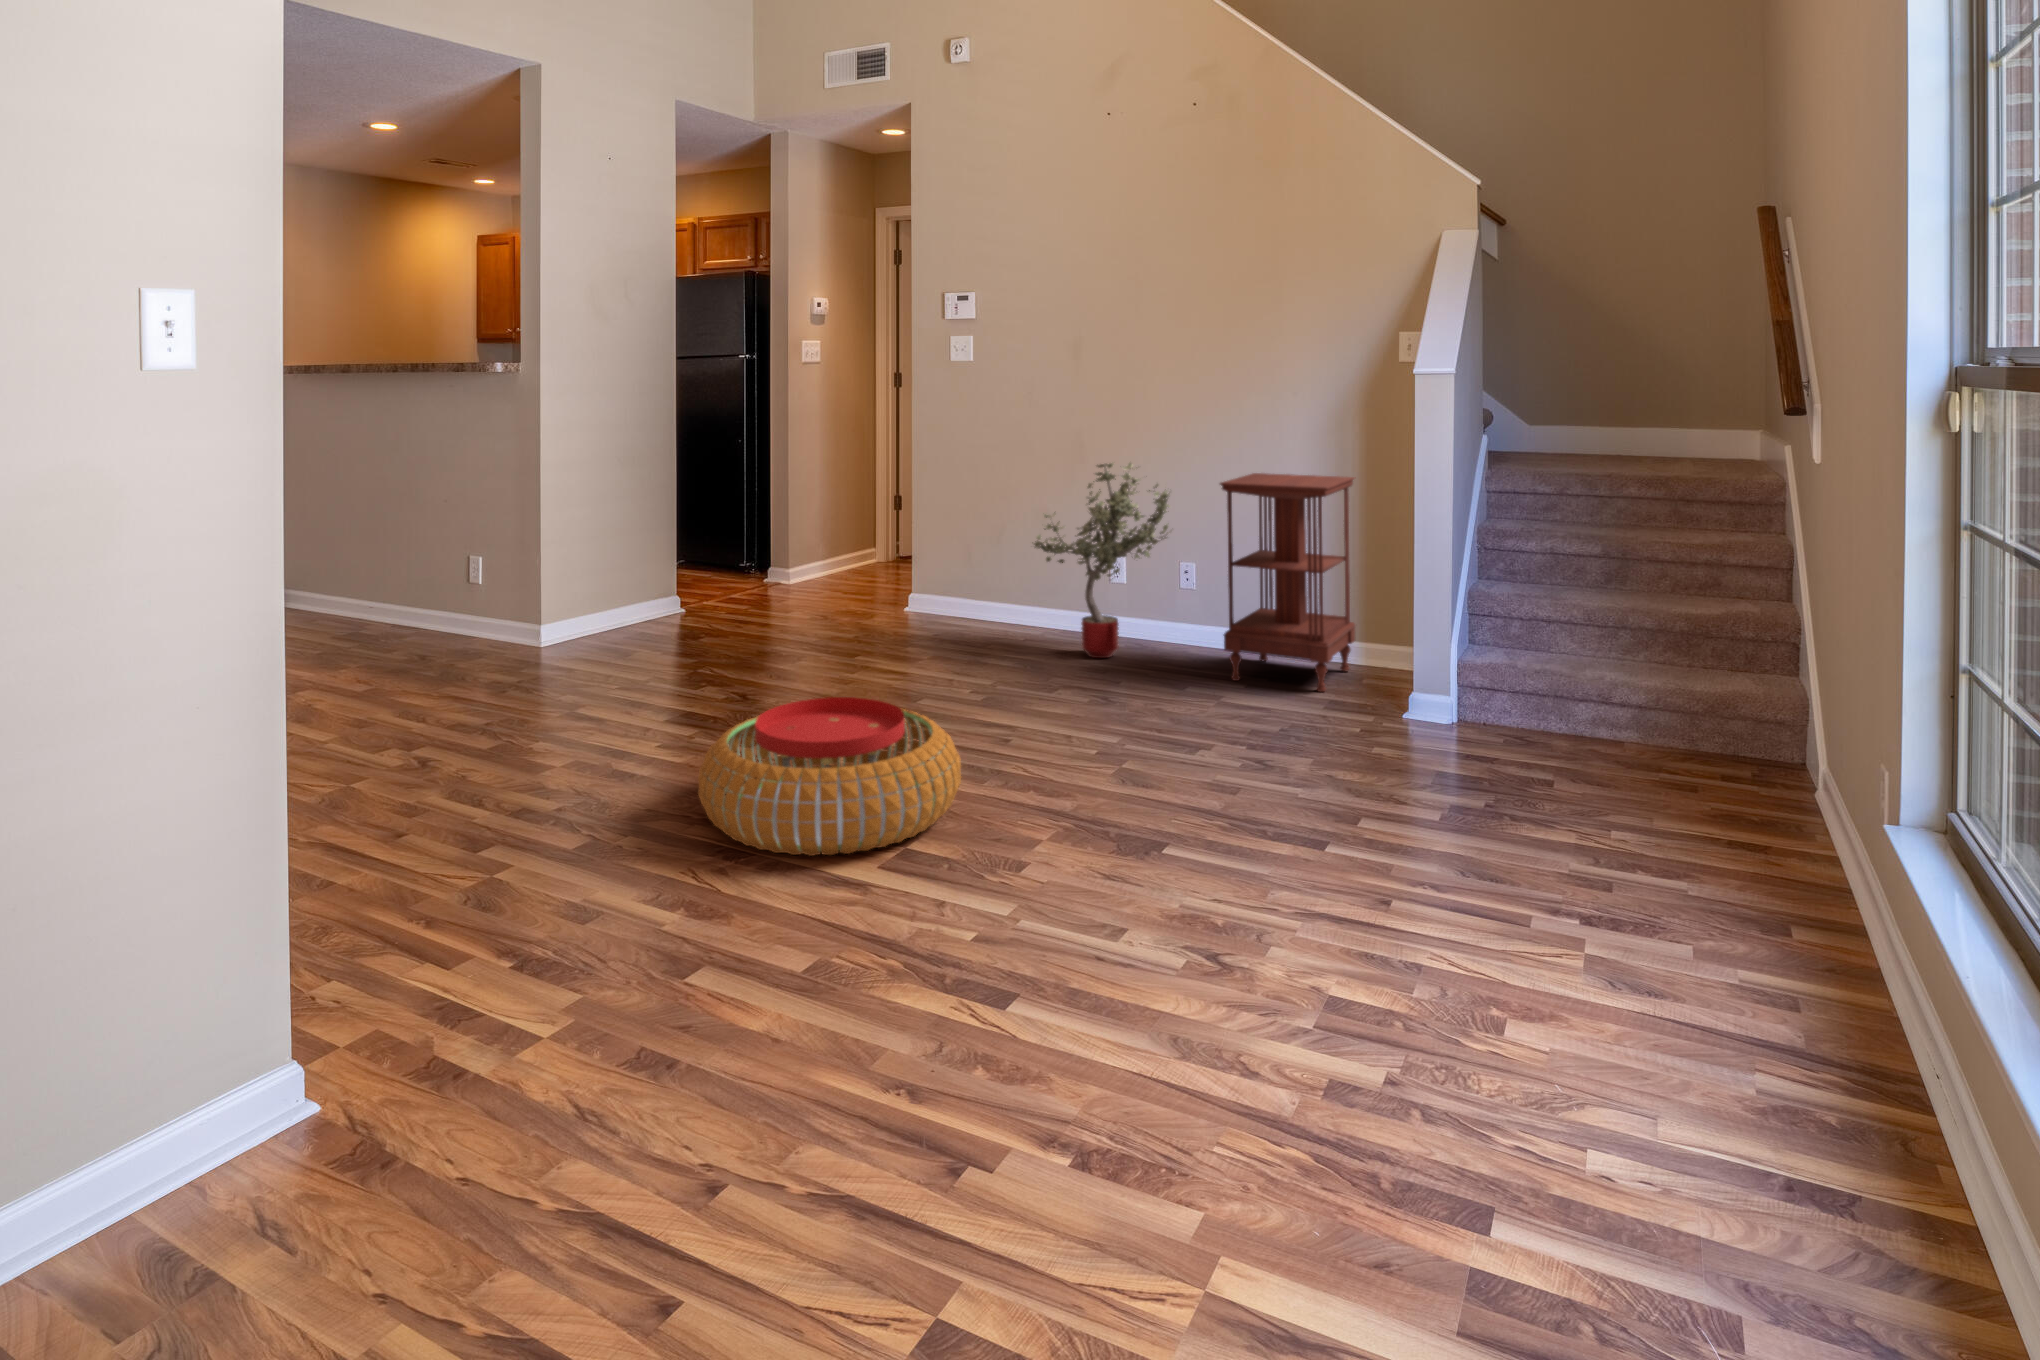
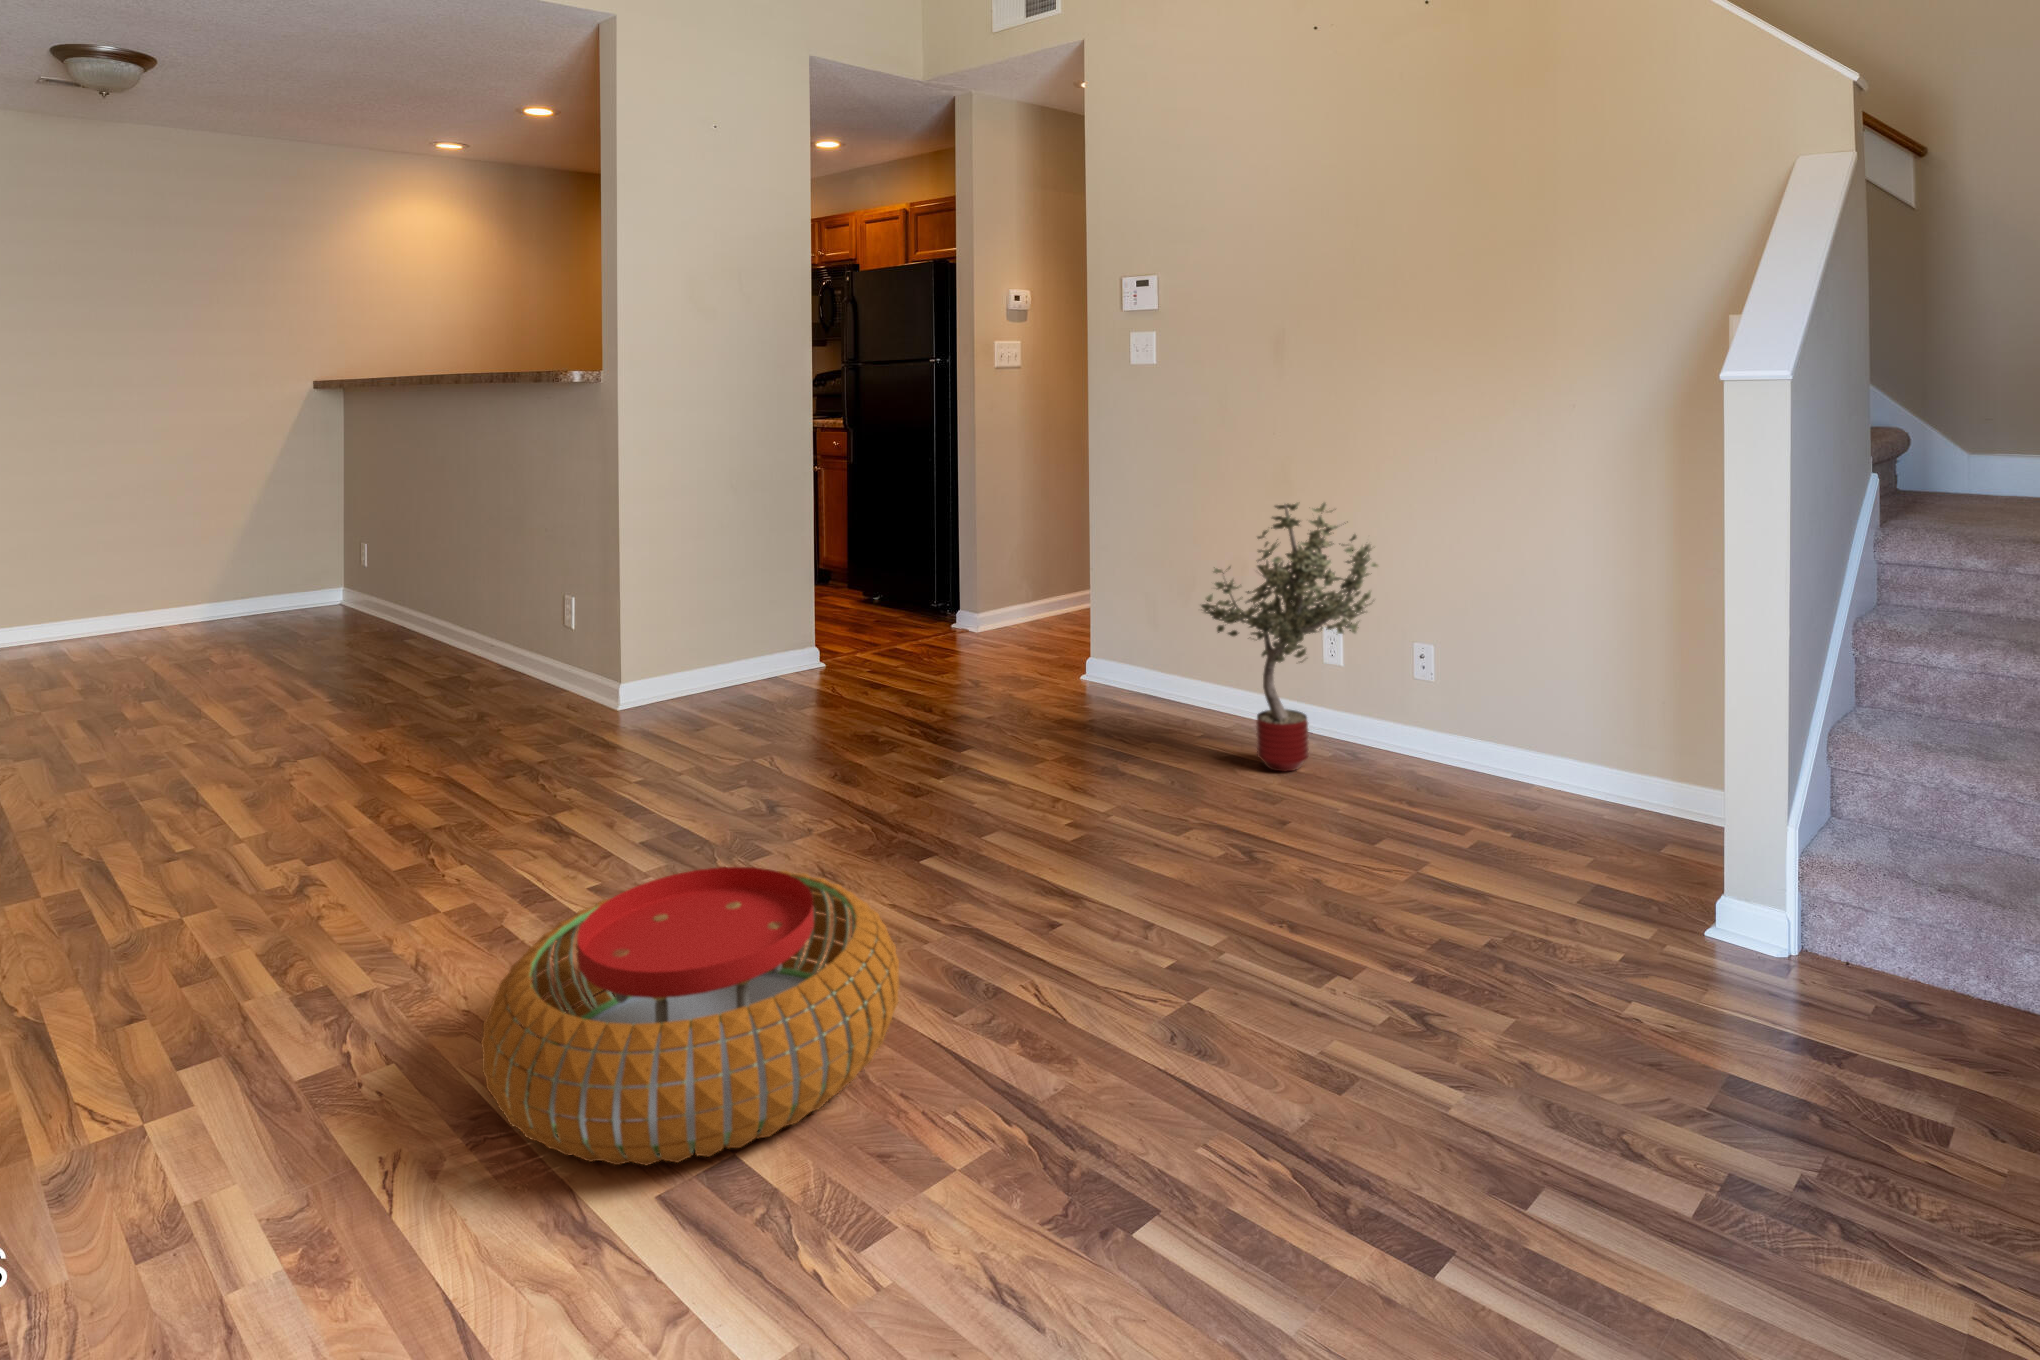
side table: present [1220,473,1355,692] -> none [1427,522,1651,865]

